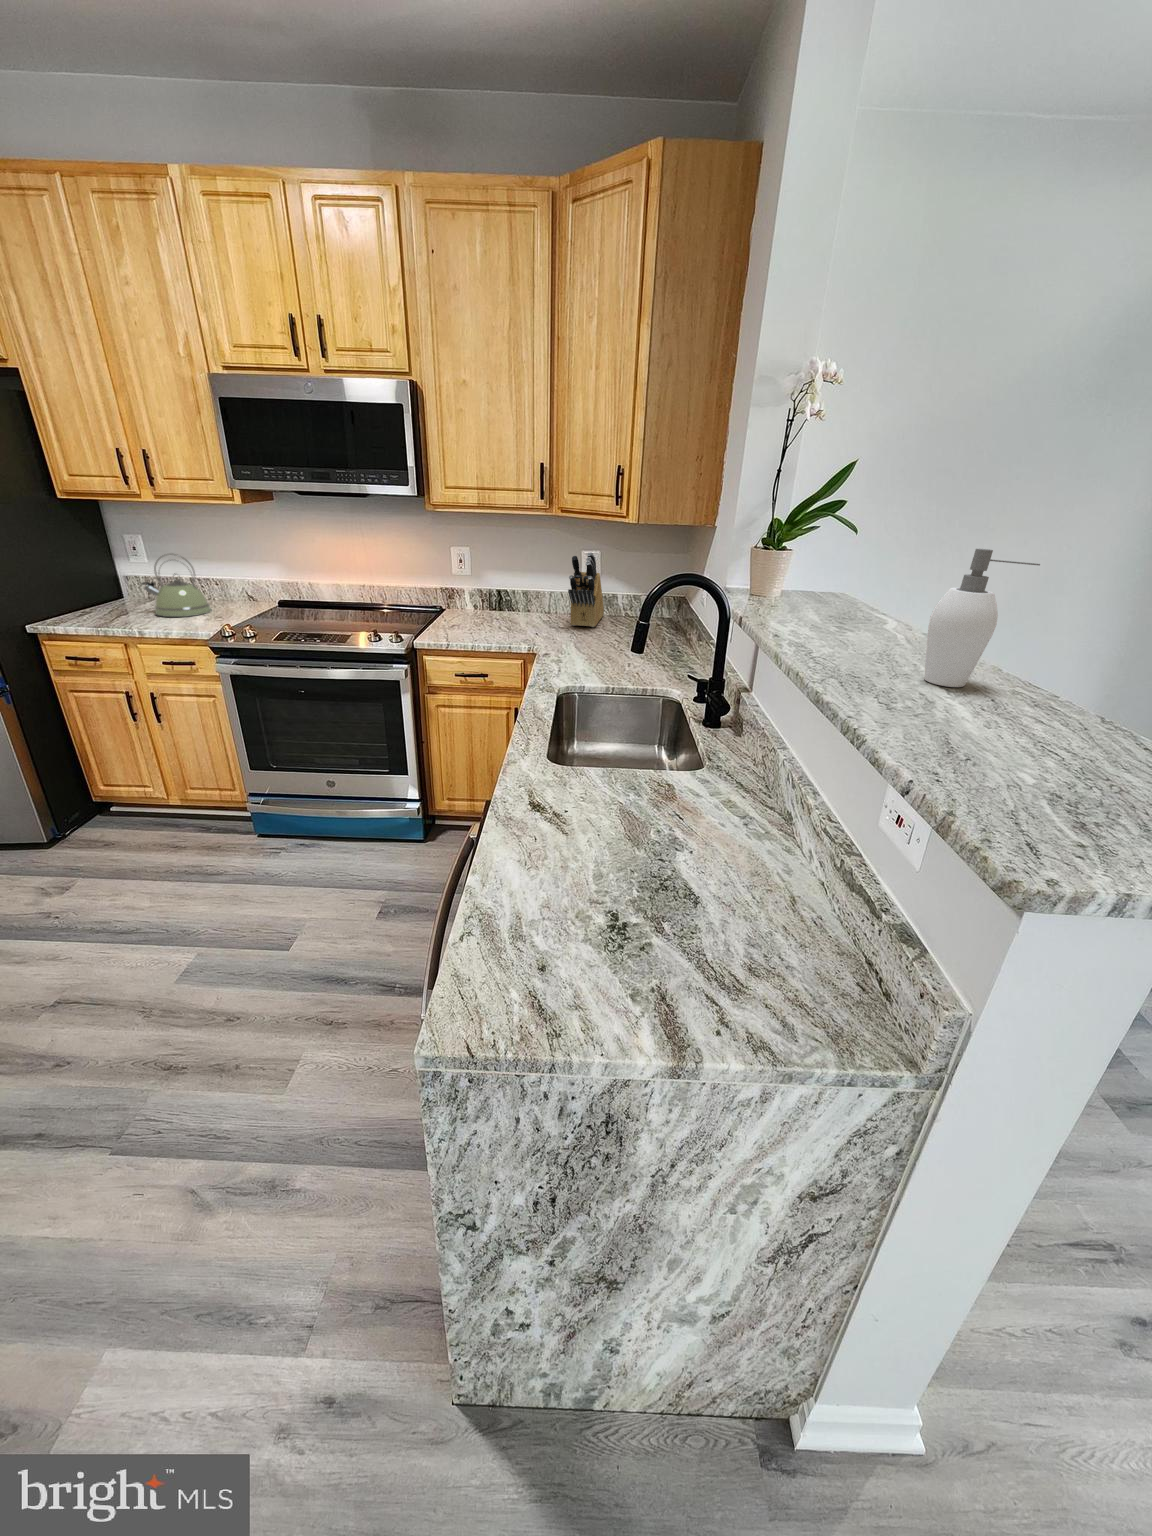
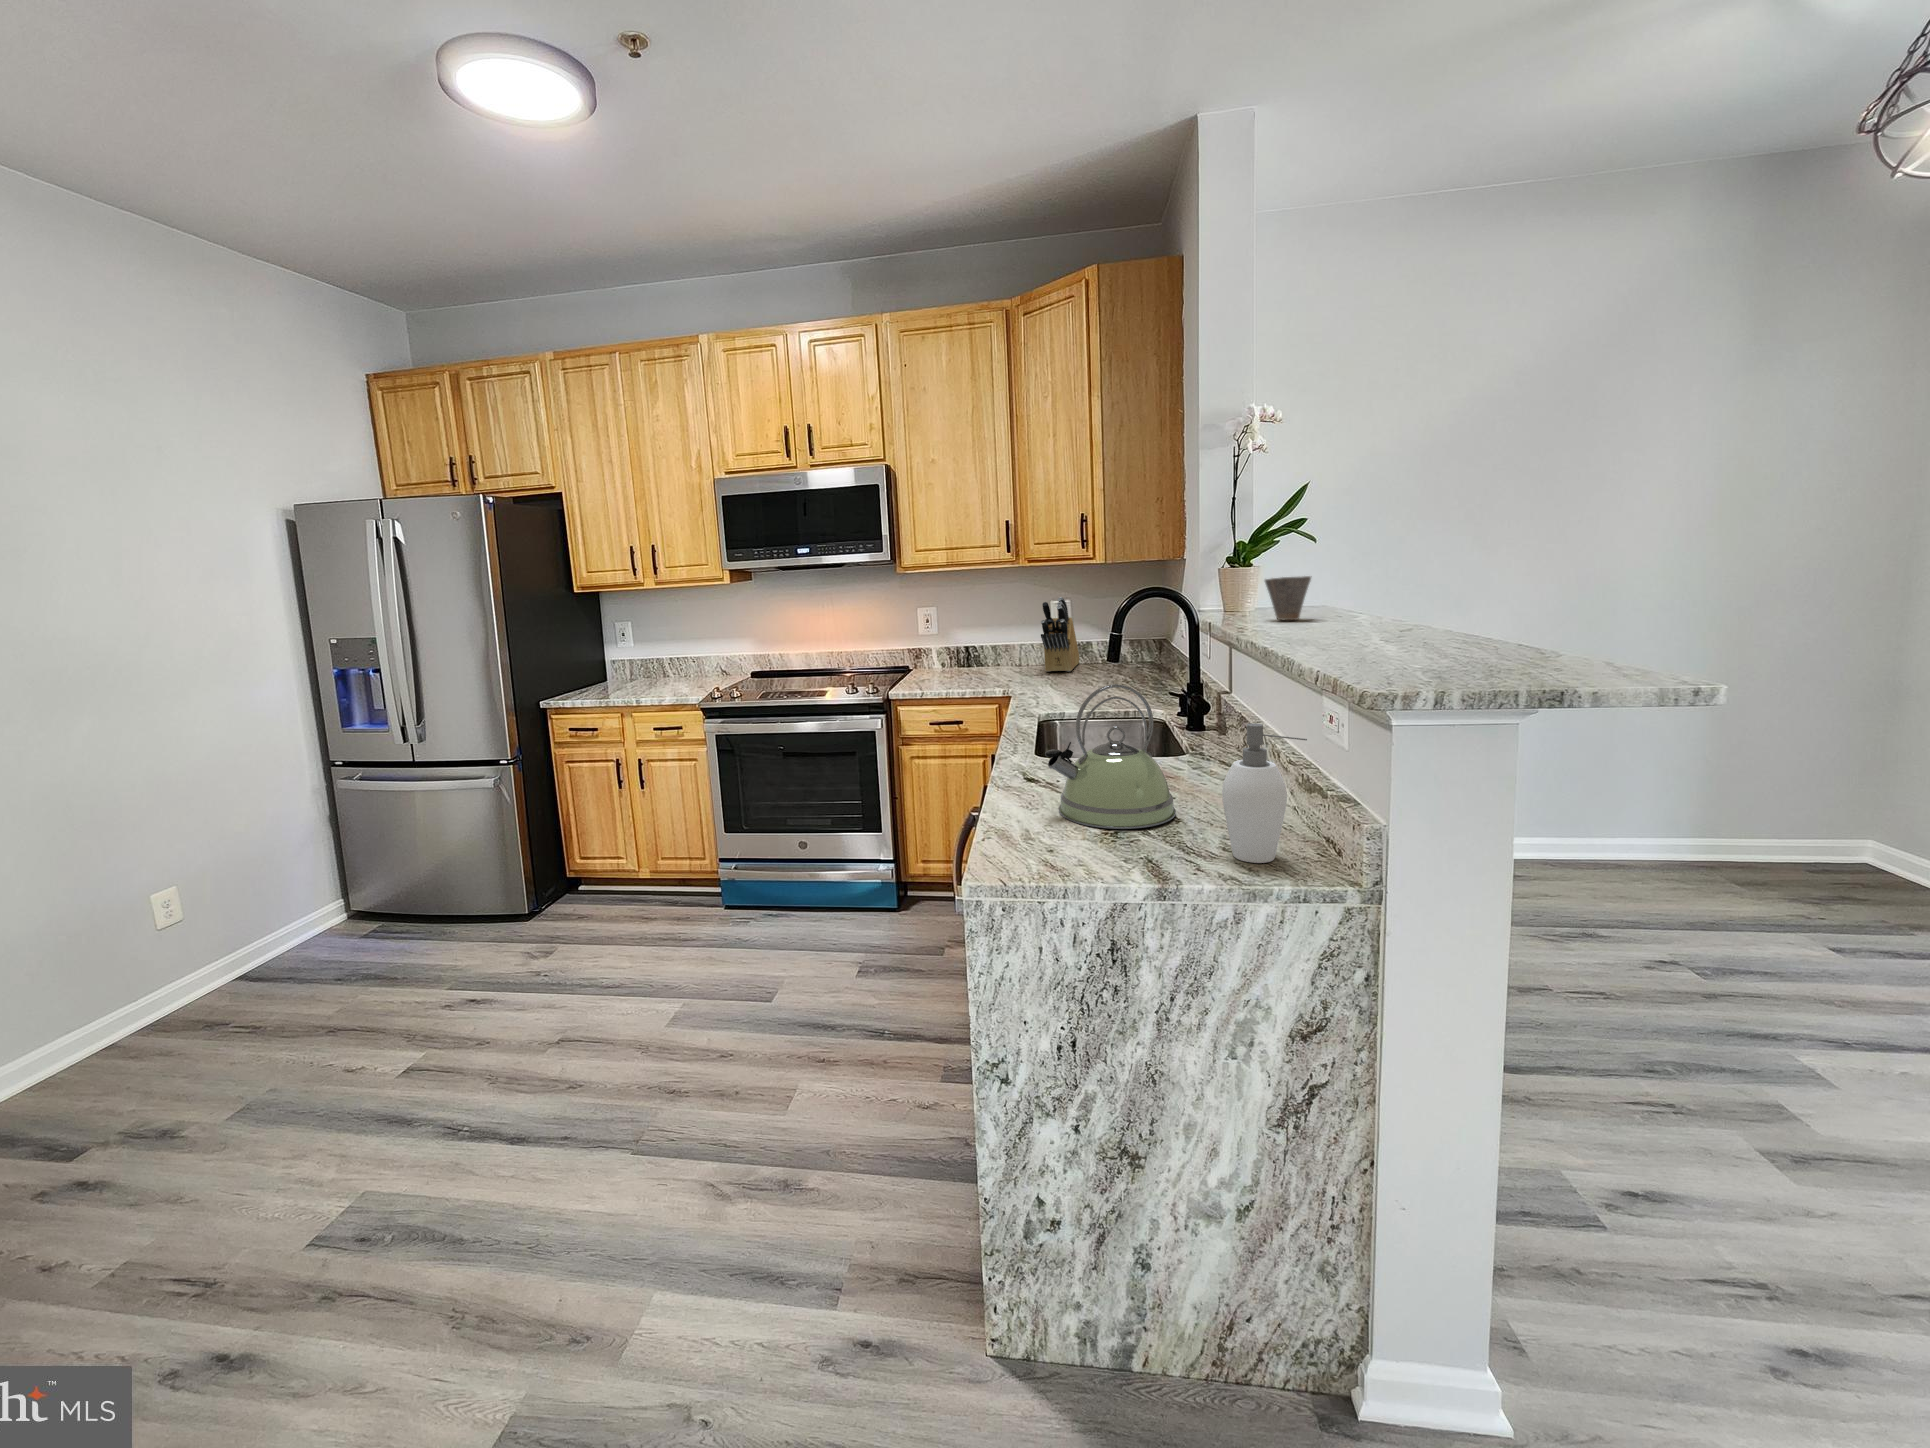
soap dispenser: present [924,549,1040,687] -> present [1222,723,1307,863]
kettle: present [141,553,212,617] -> present [1045,684,1176,829]
cup: none [806,577,856,628] -> present [1265,576,1311,620]

